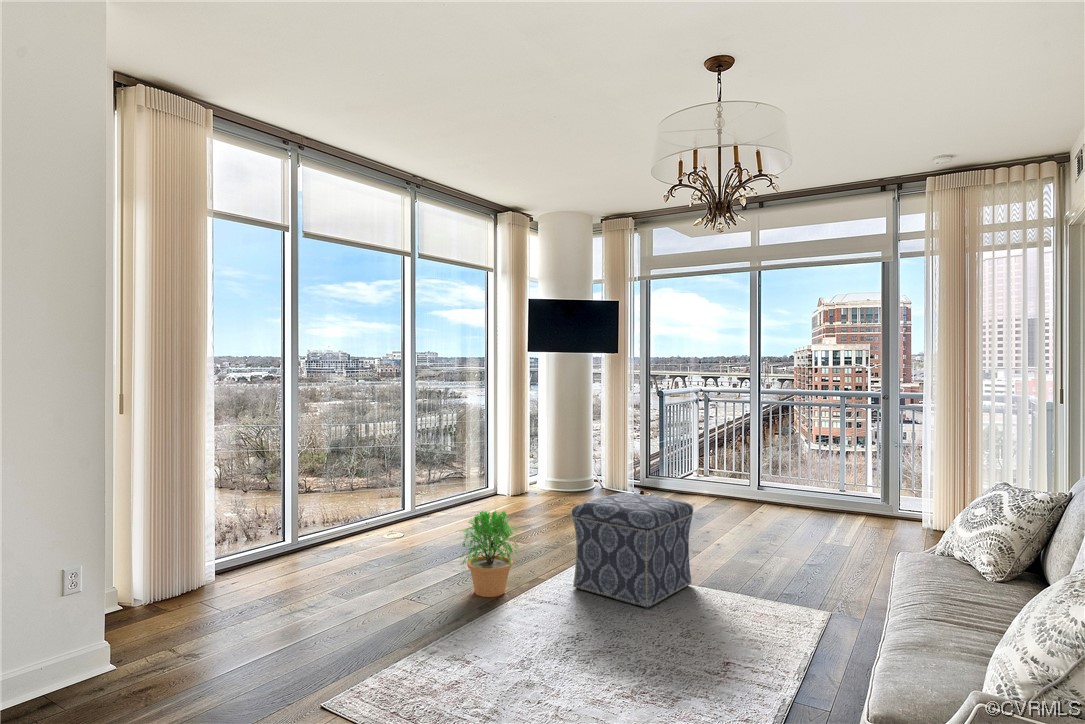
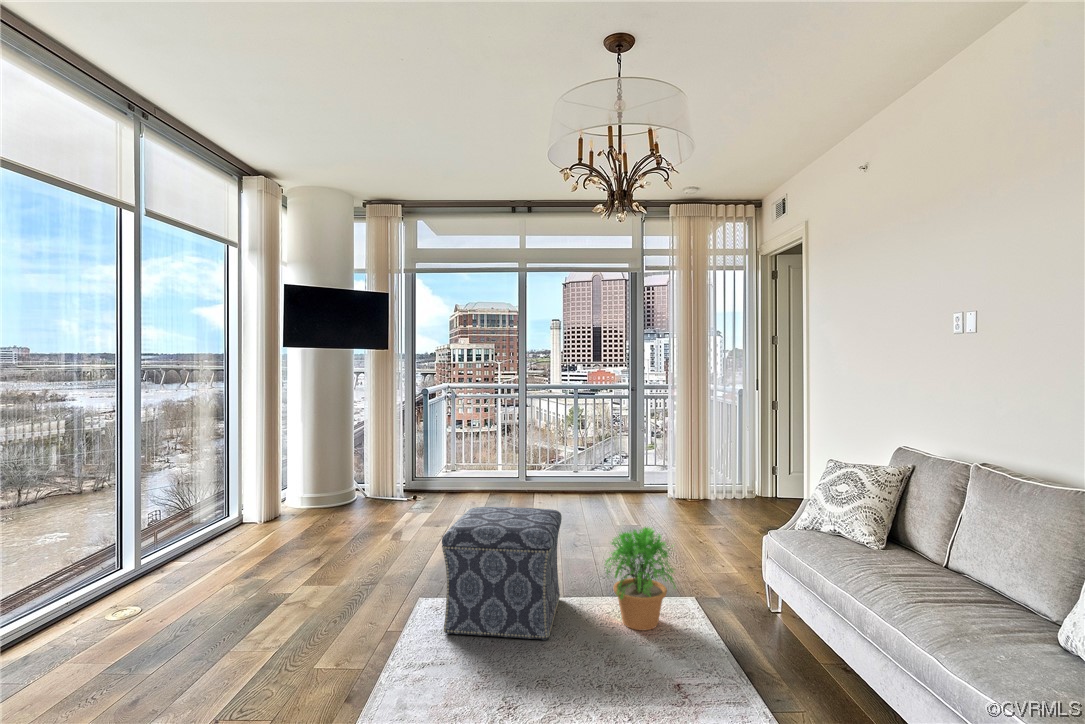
potted plant: present [460,511,518,597] -> present [605,527,675,630]

